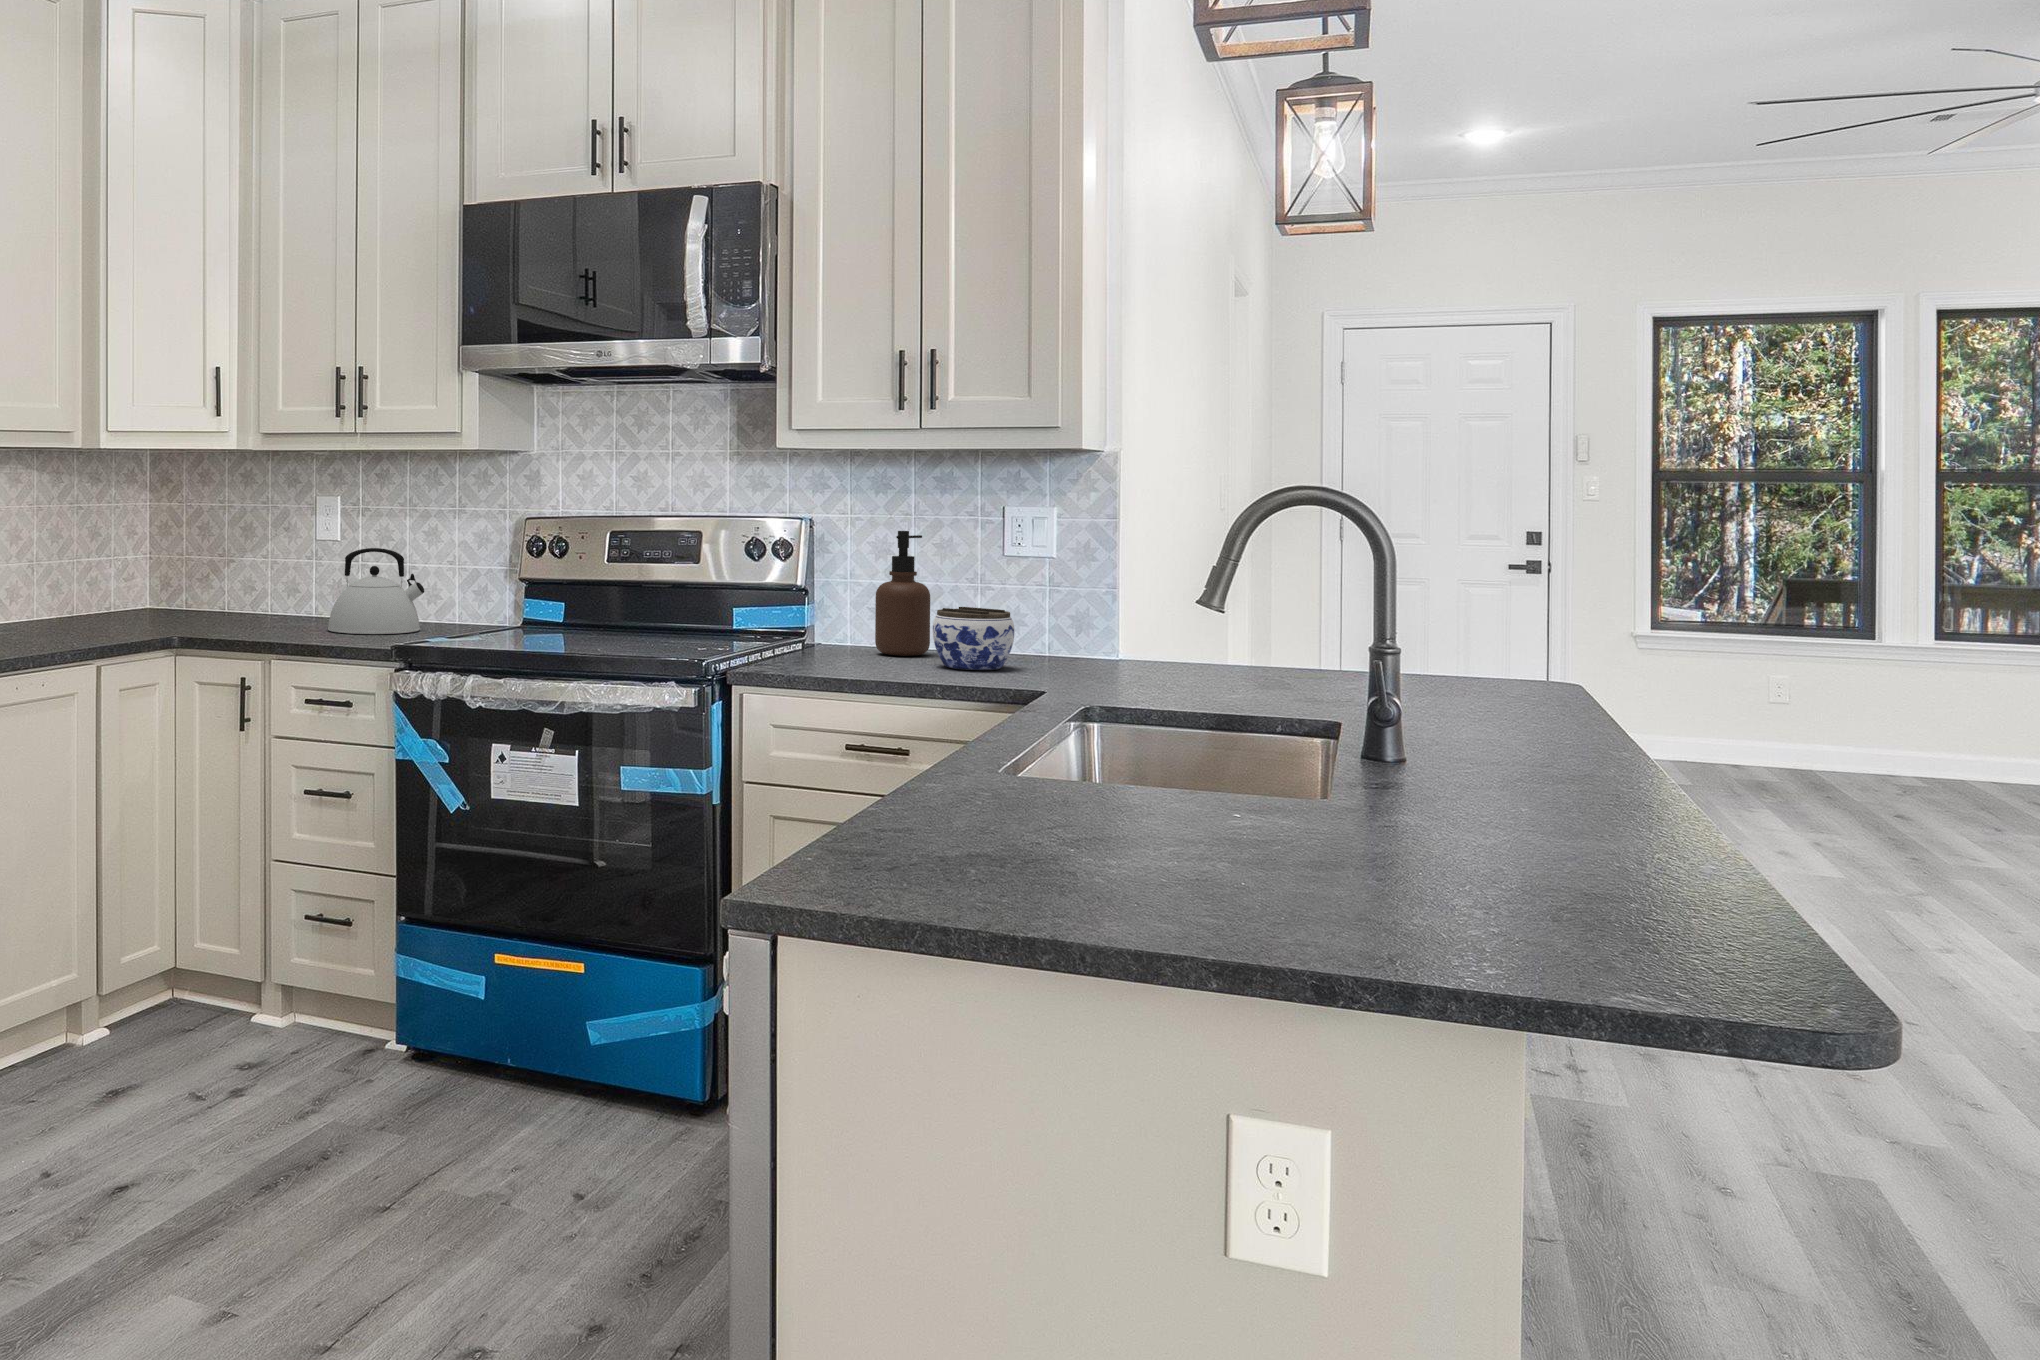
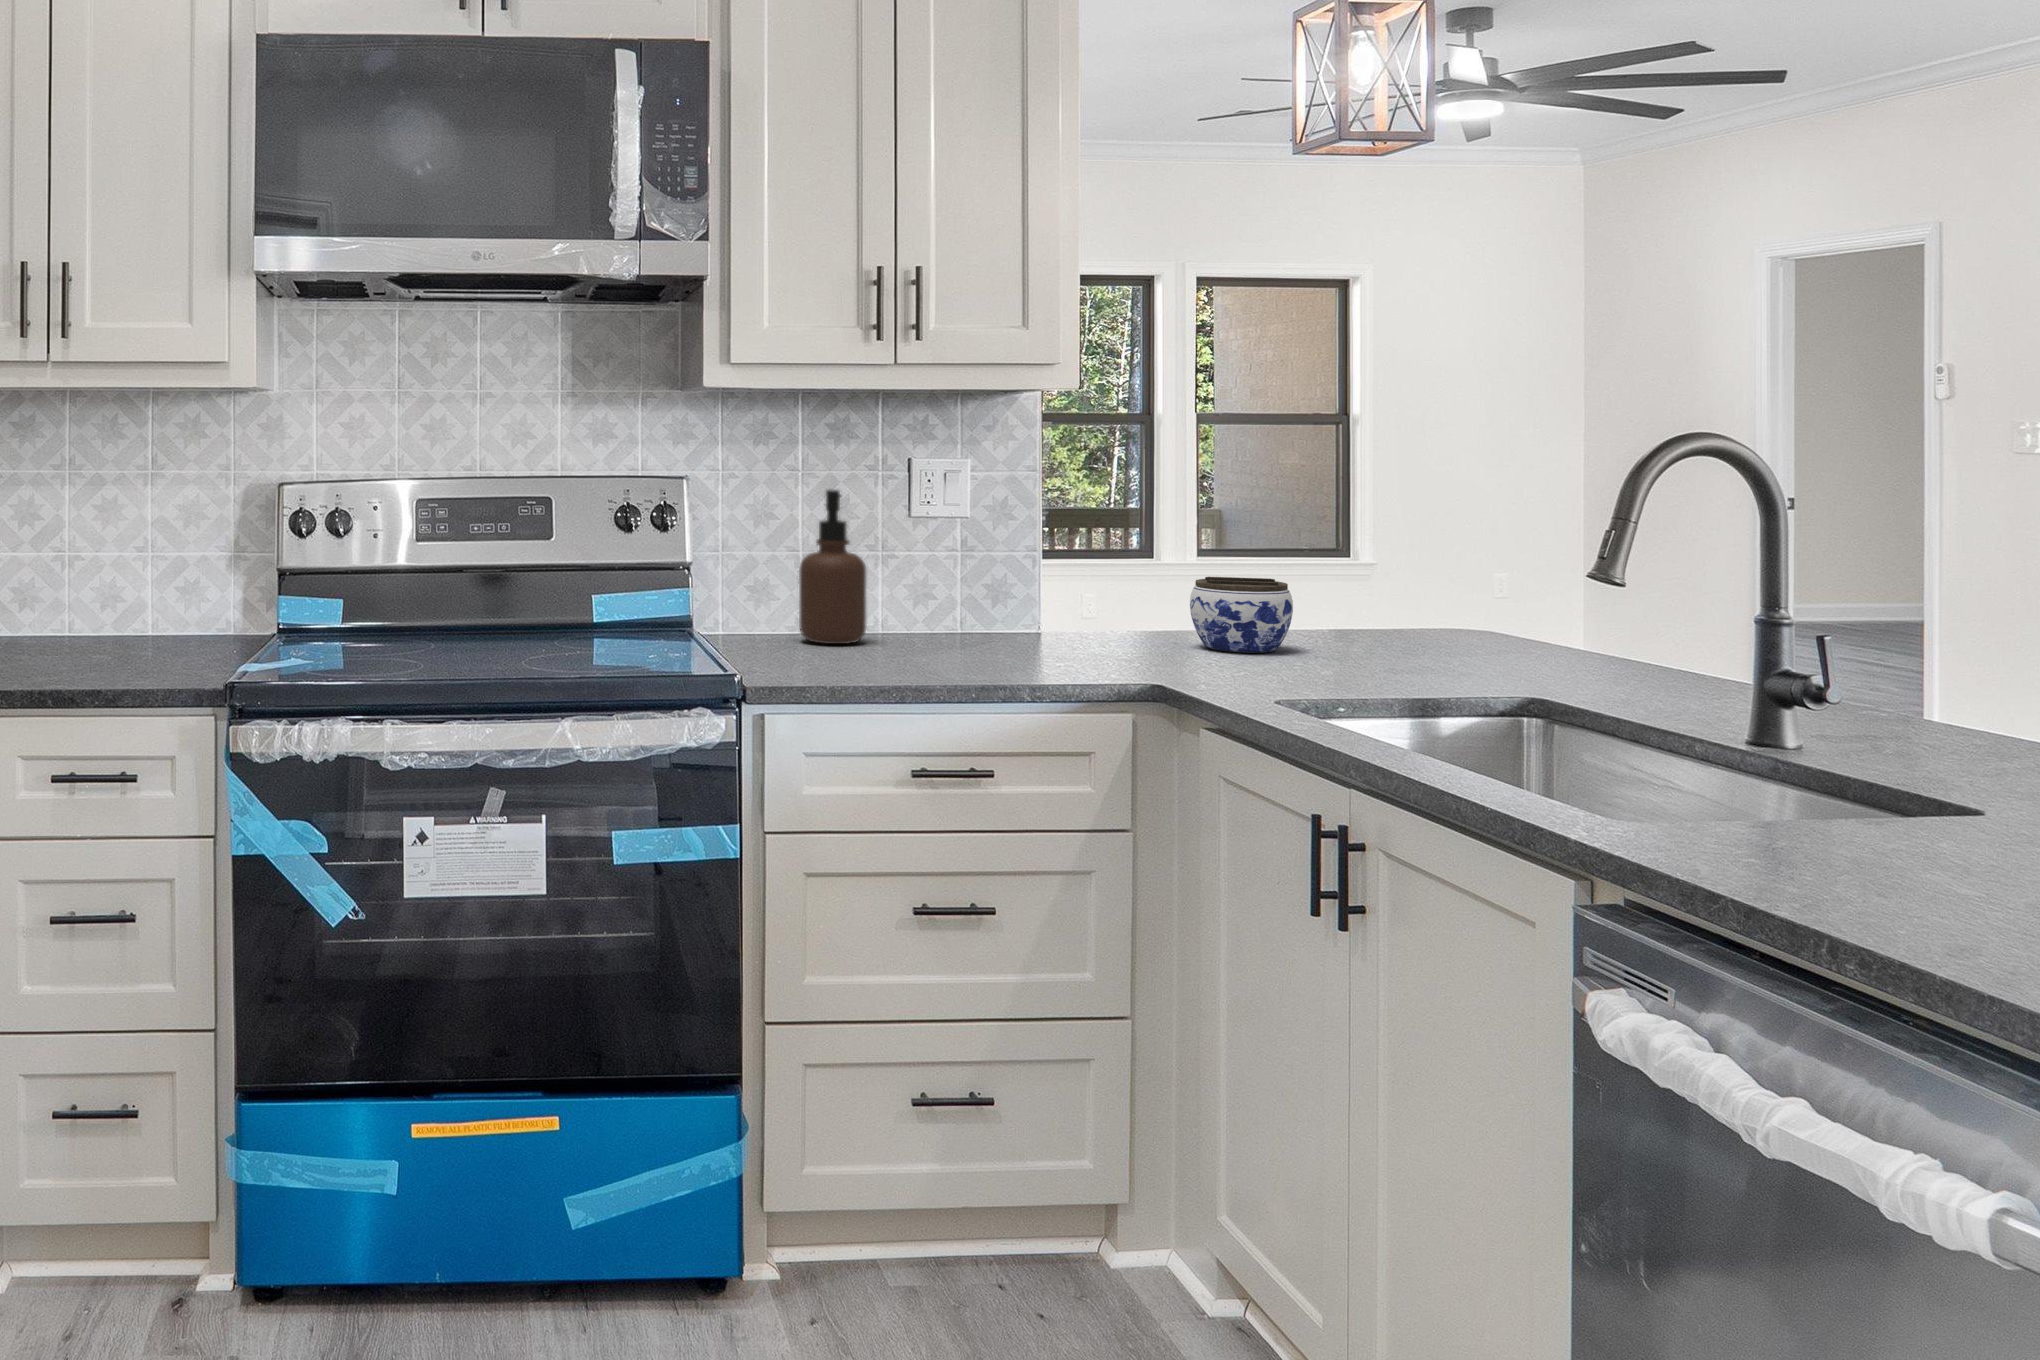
kettle: present [328,548,424,634] -> none [17,536,162,667]
jar: present [933,607,1015,670] -> present [1190,577,1293,653]

